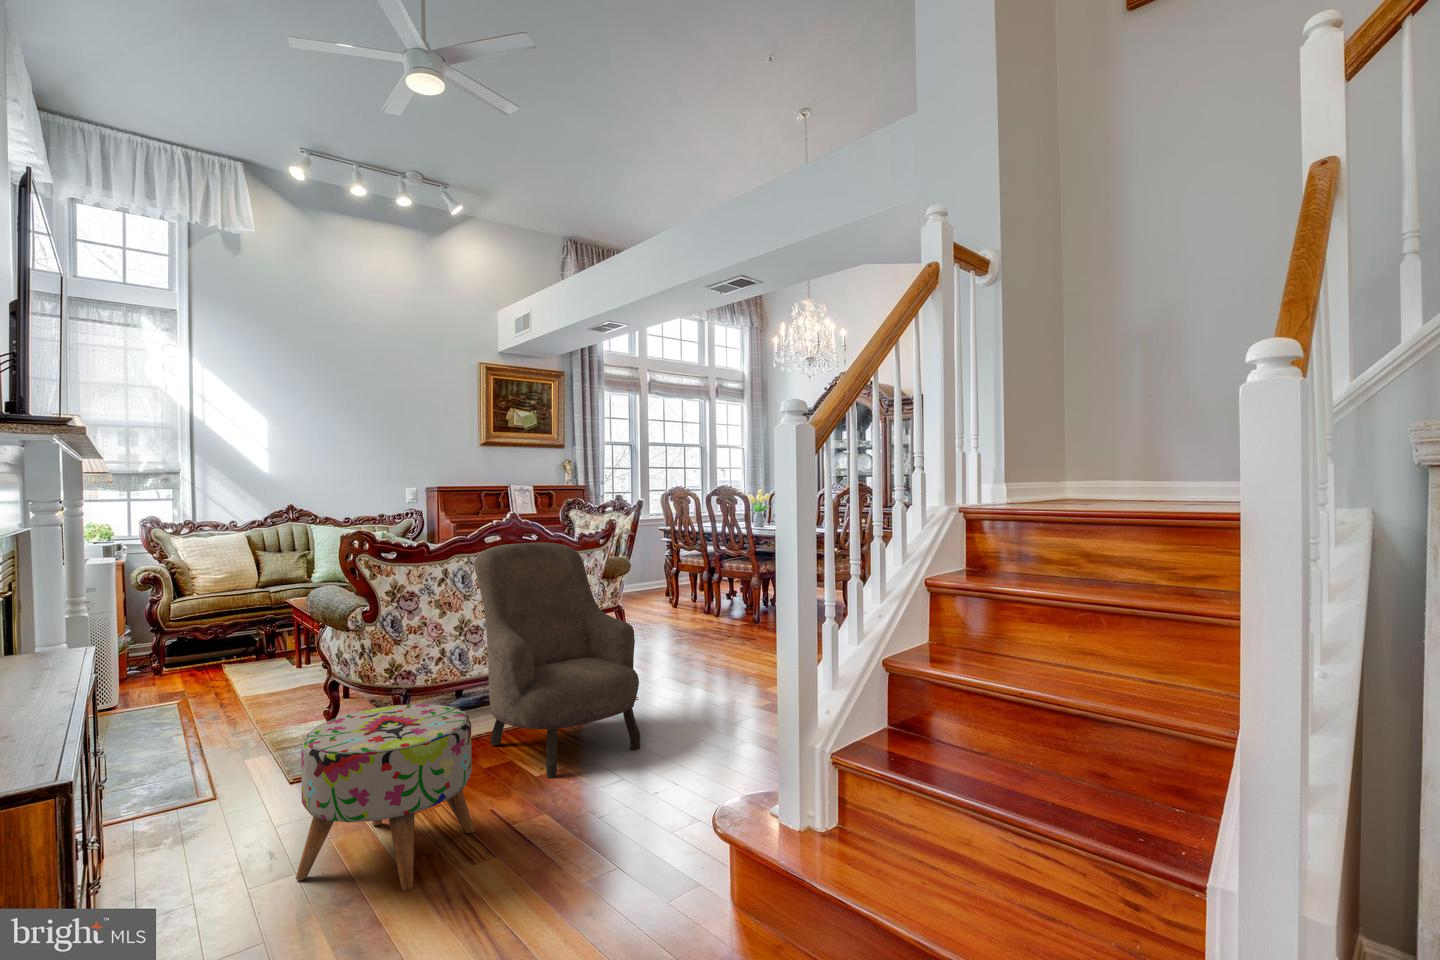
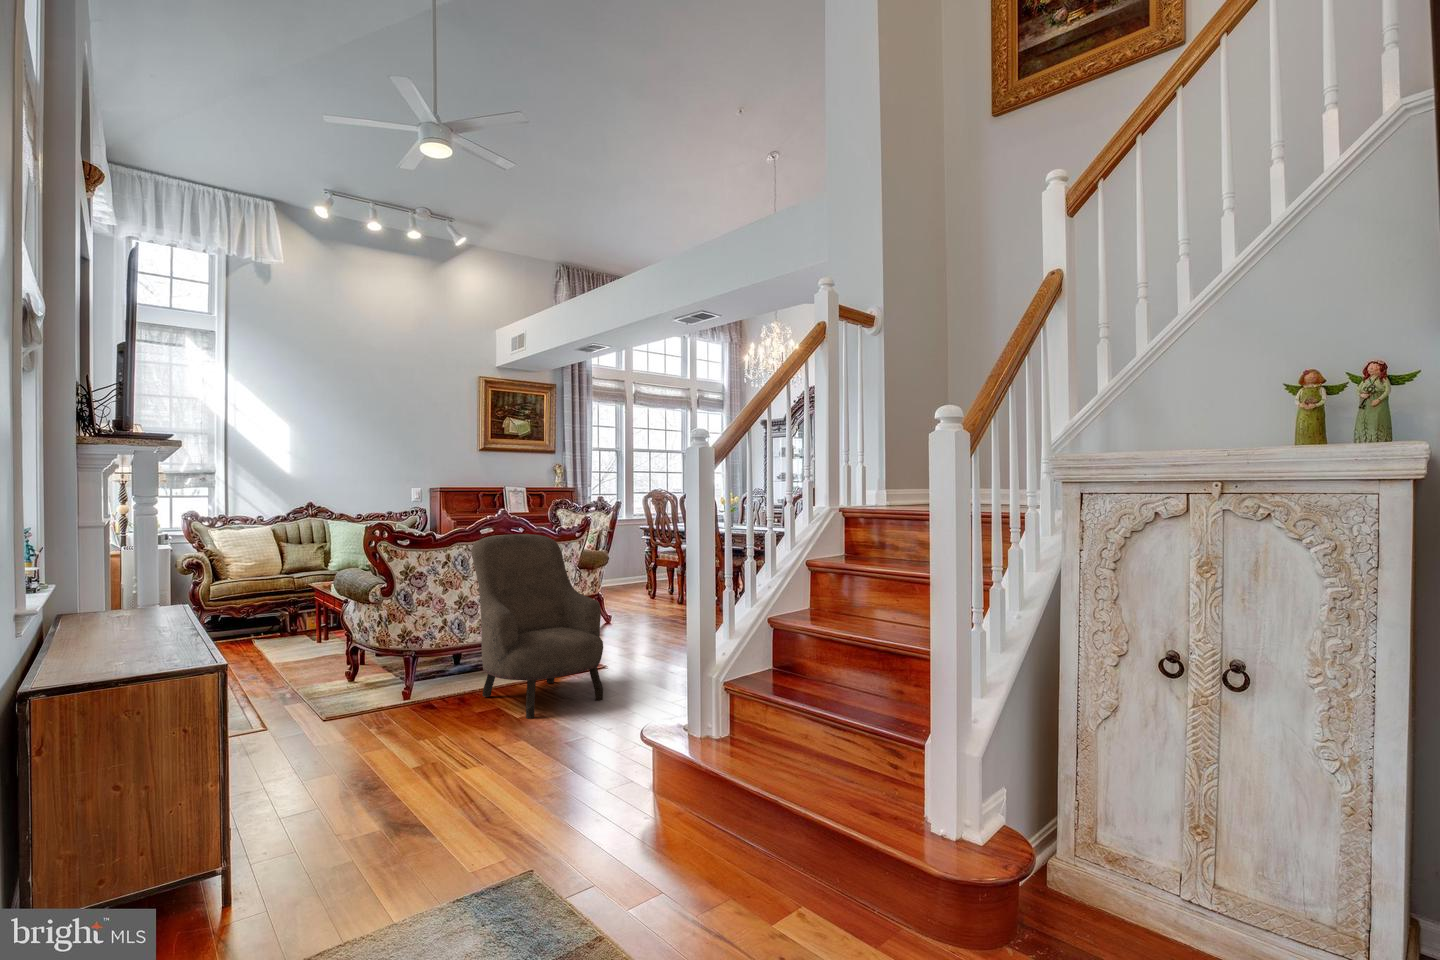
ottoman: present [296,704,474,891] -> none [334,655,468,785]

